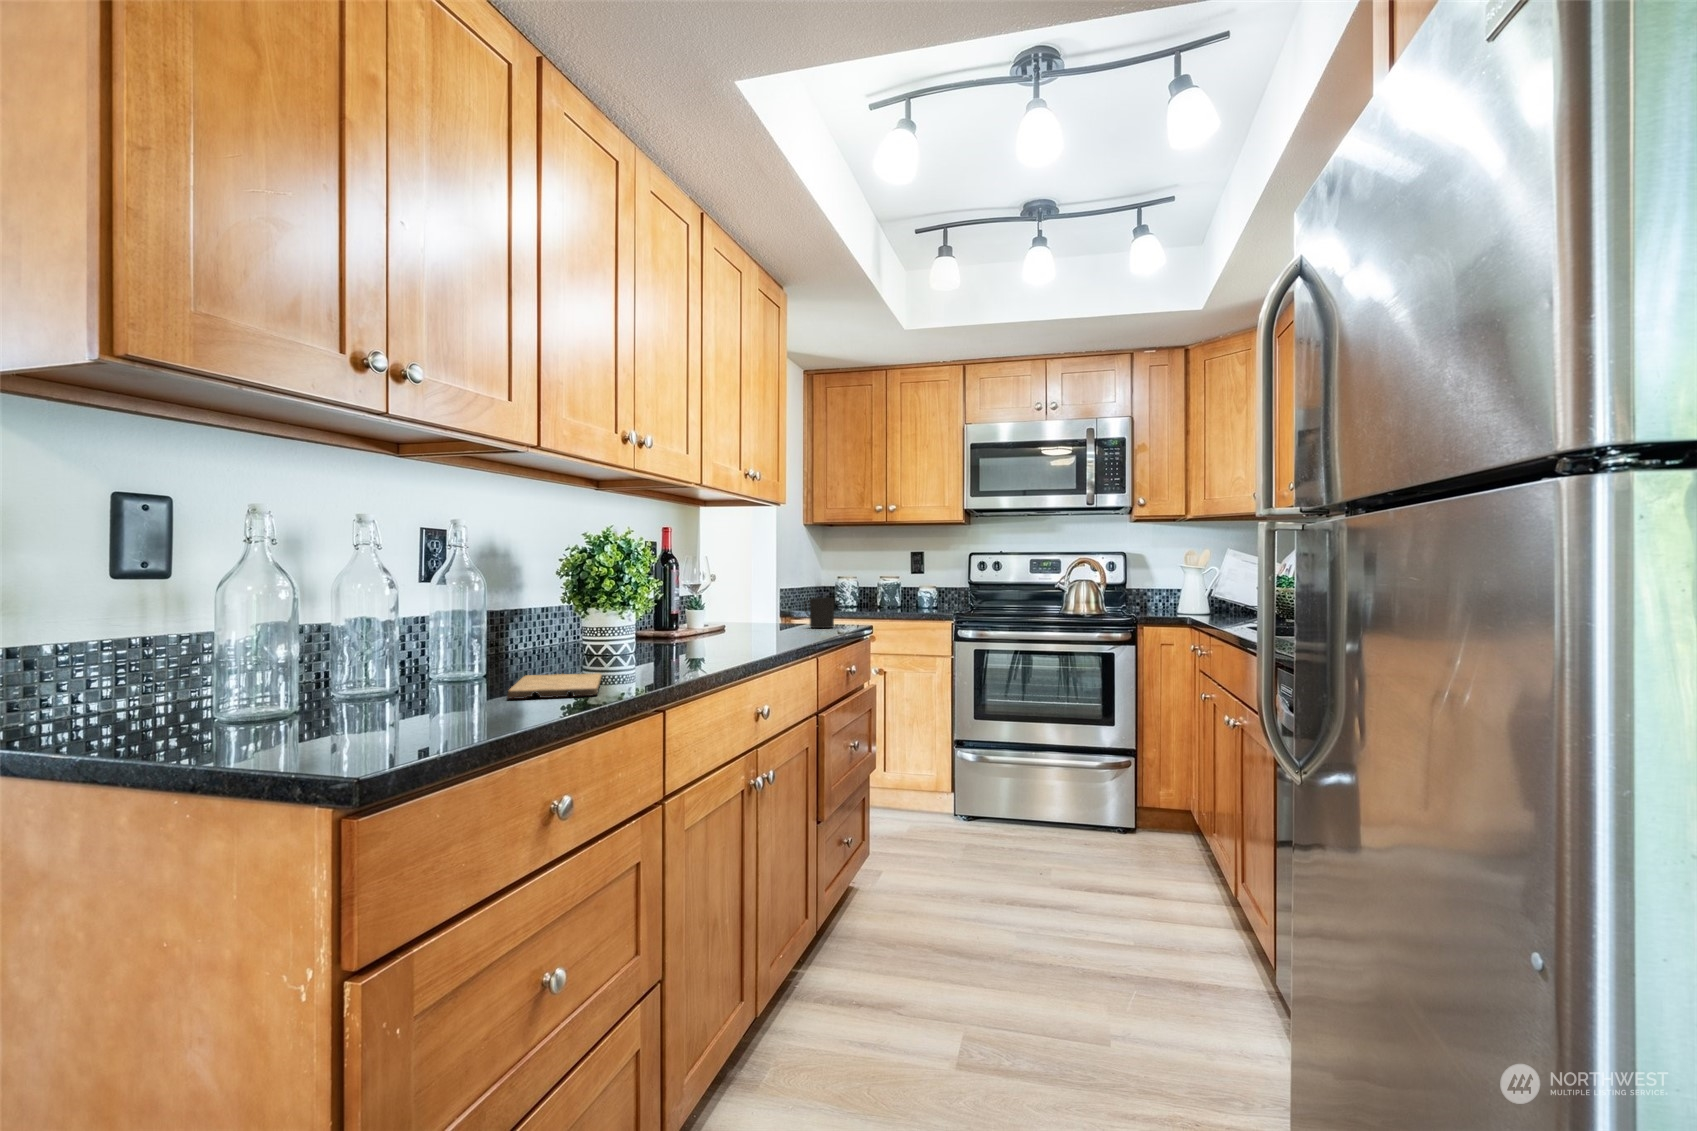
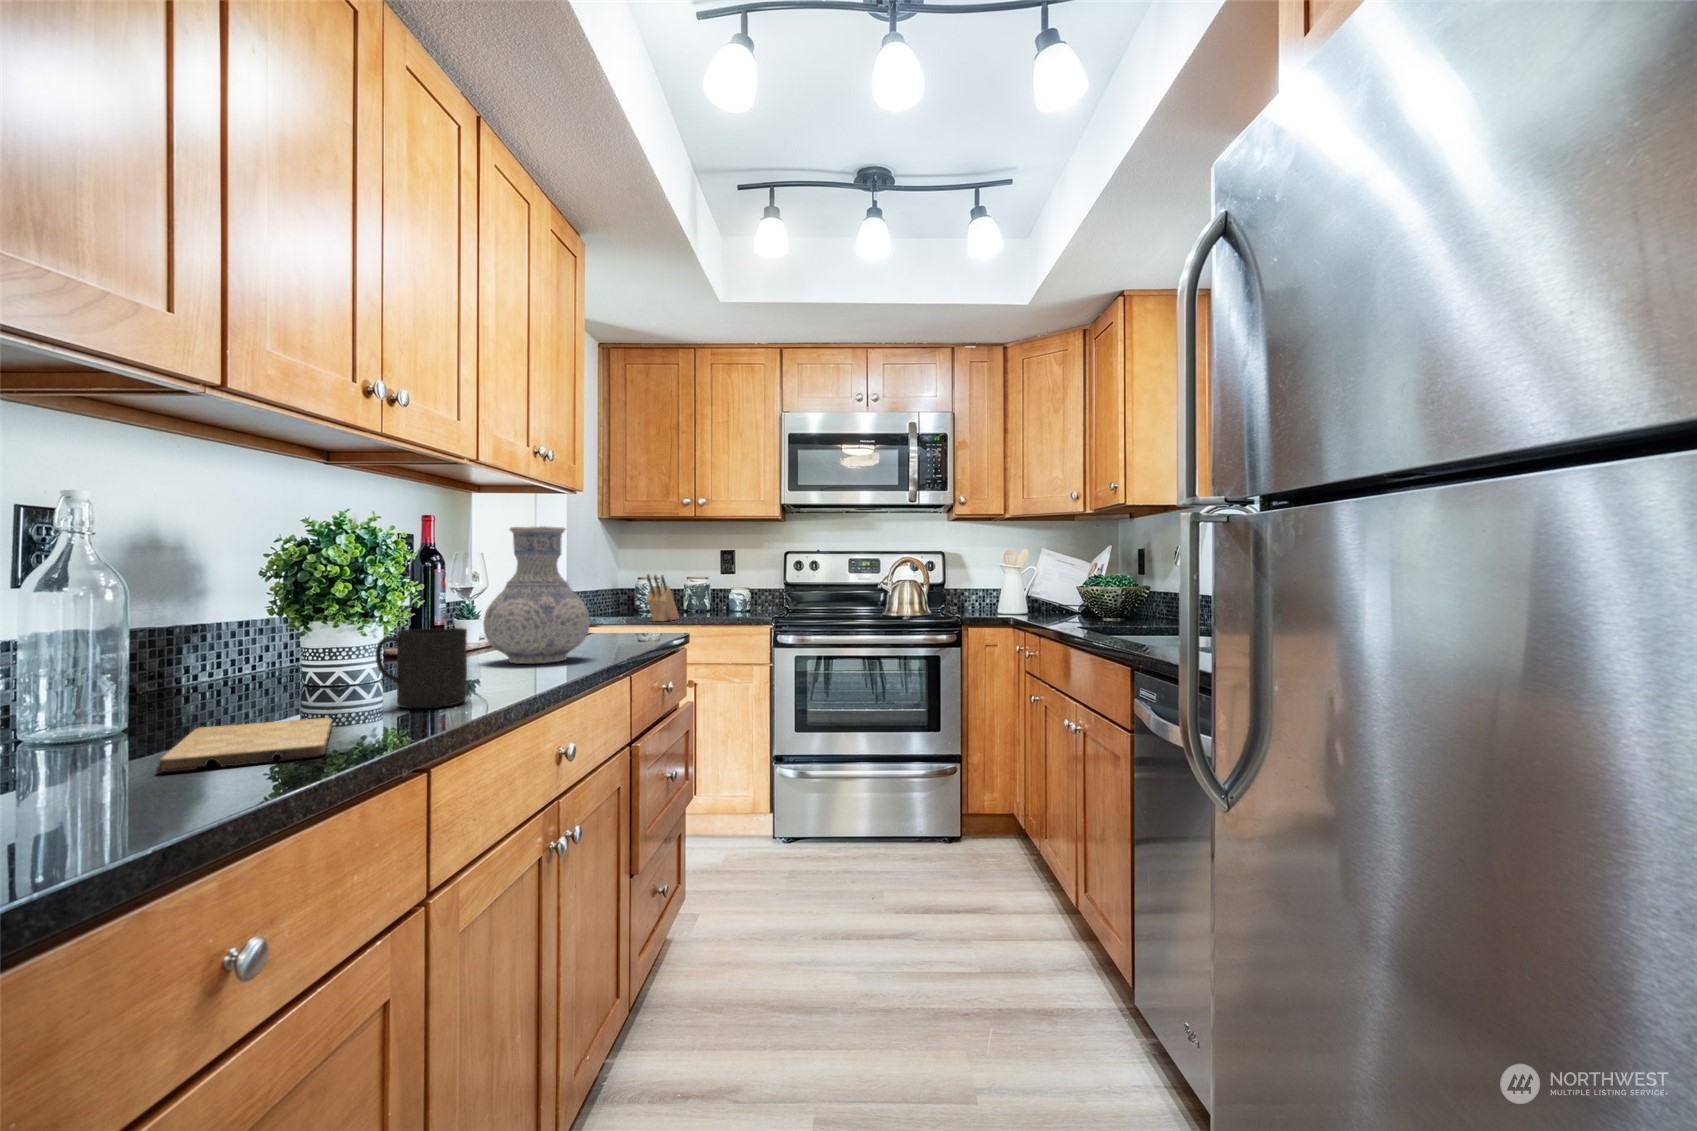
vase: none [705,537,784,645] -> present [483,526,590,664]
knife block: none [842,574,870,615] -> present [647,575,679,621]
mug: present [804,598,834,628] -> present [376,628,467,708]

